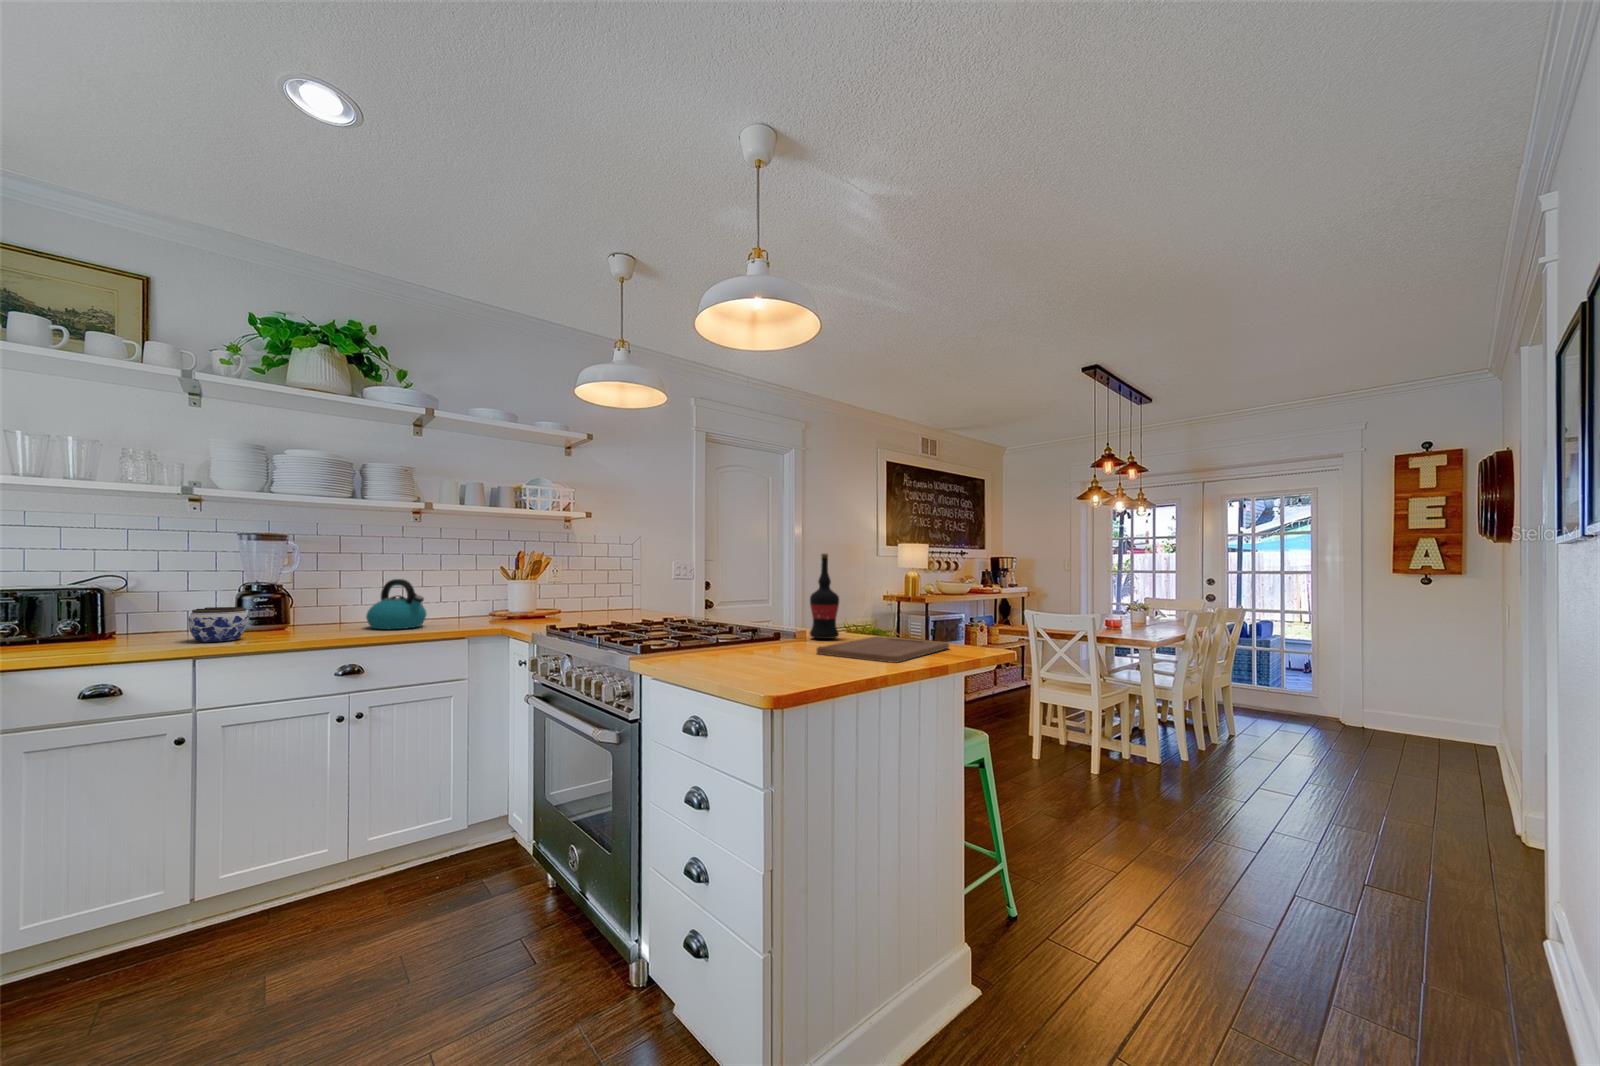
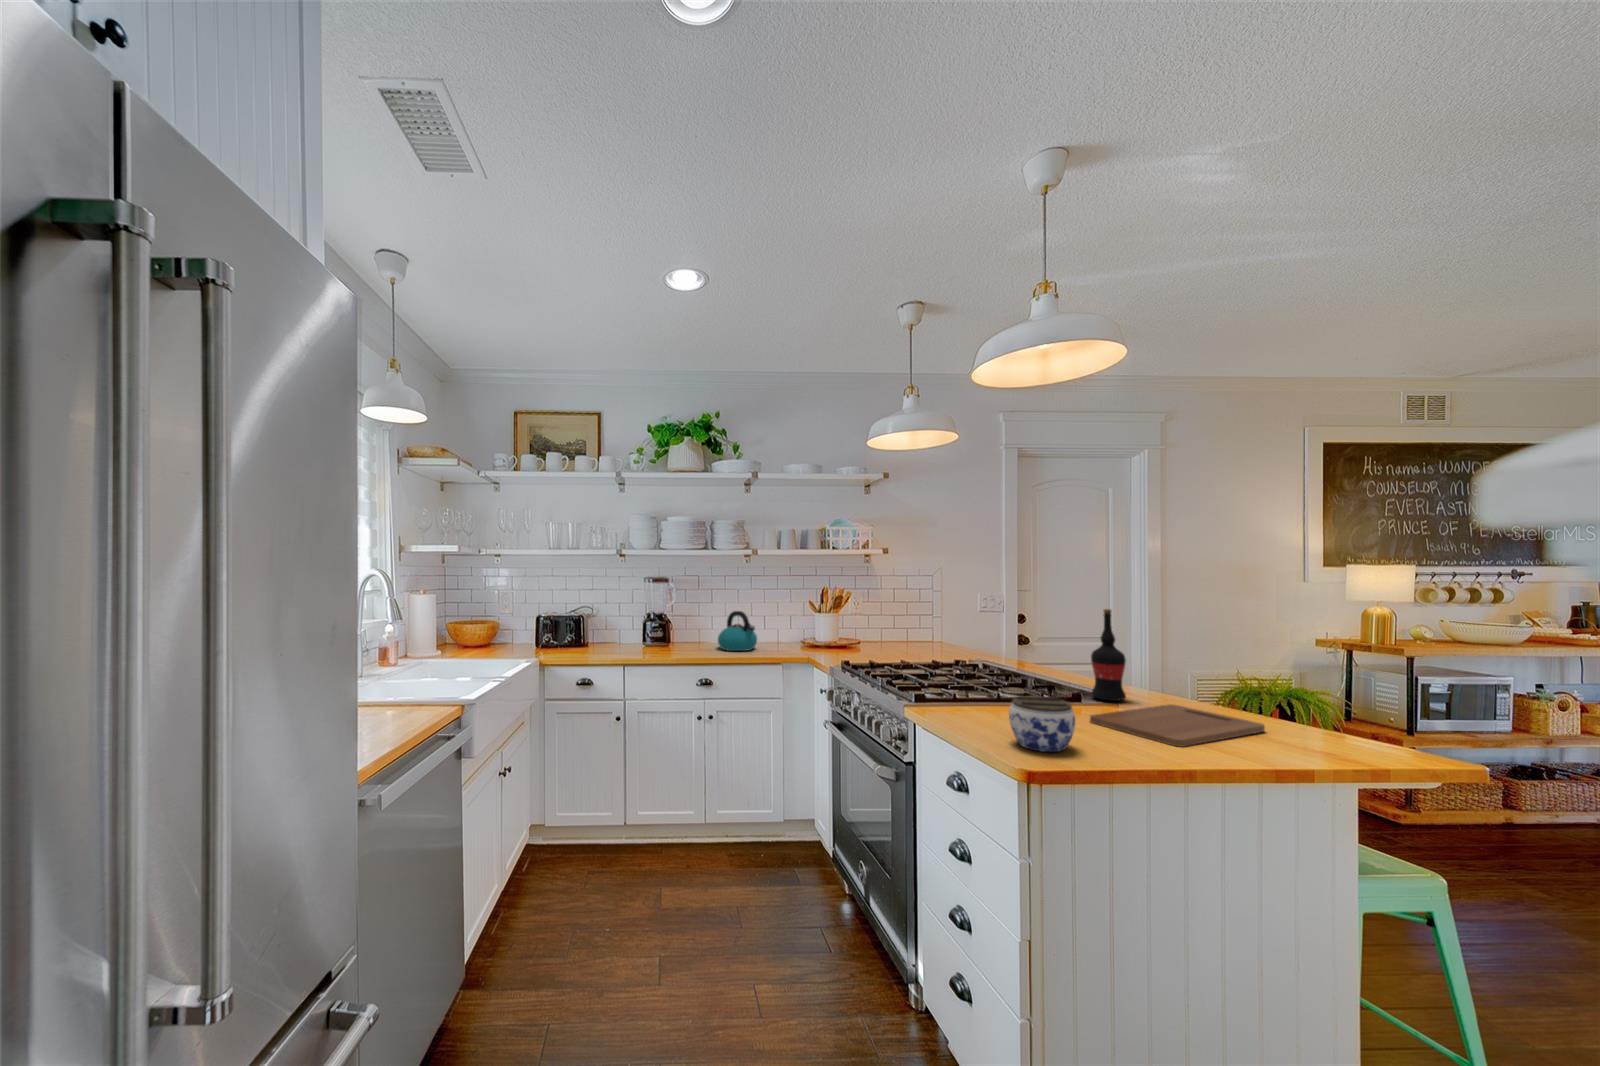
jar: present [188,607,249,642] -> present [1009,696,1075,752]

